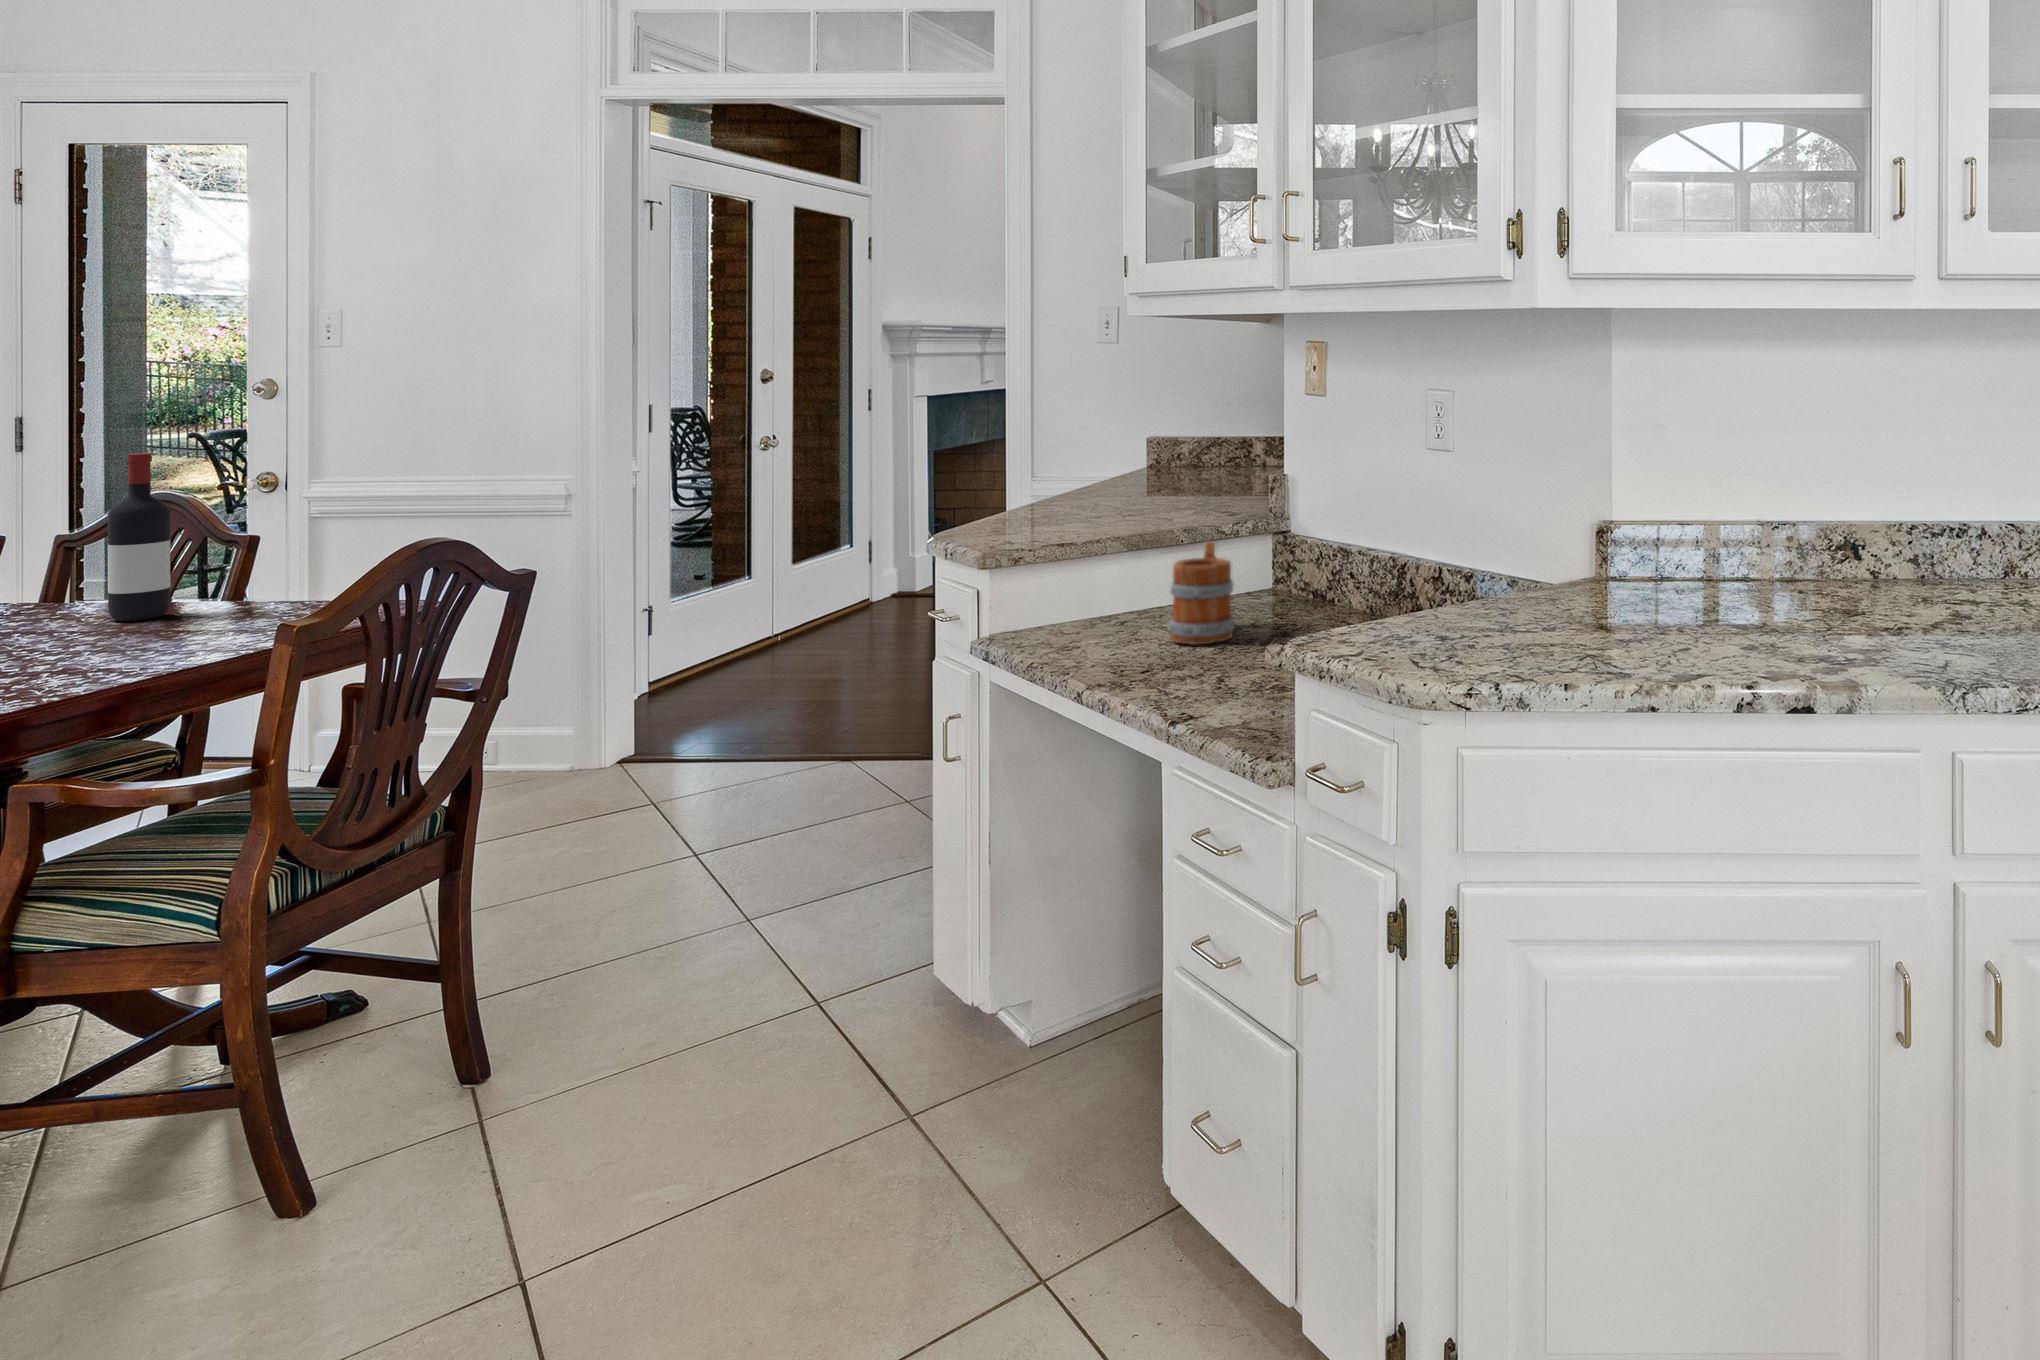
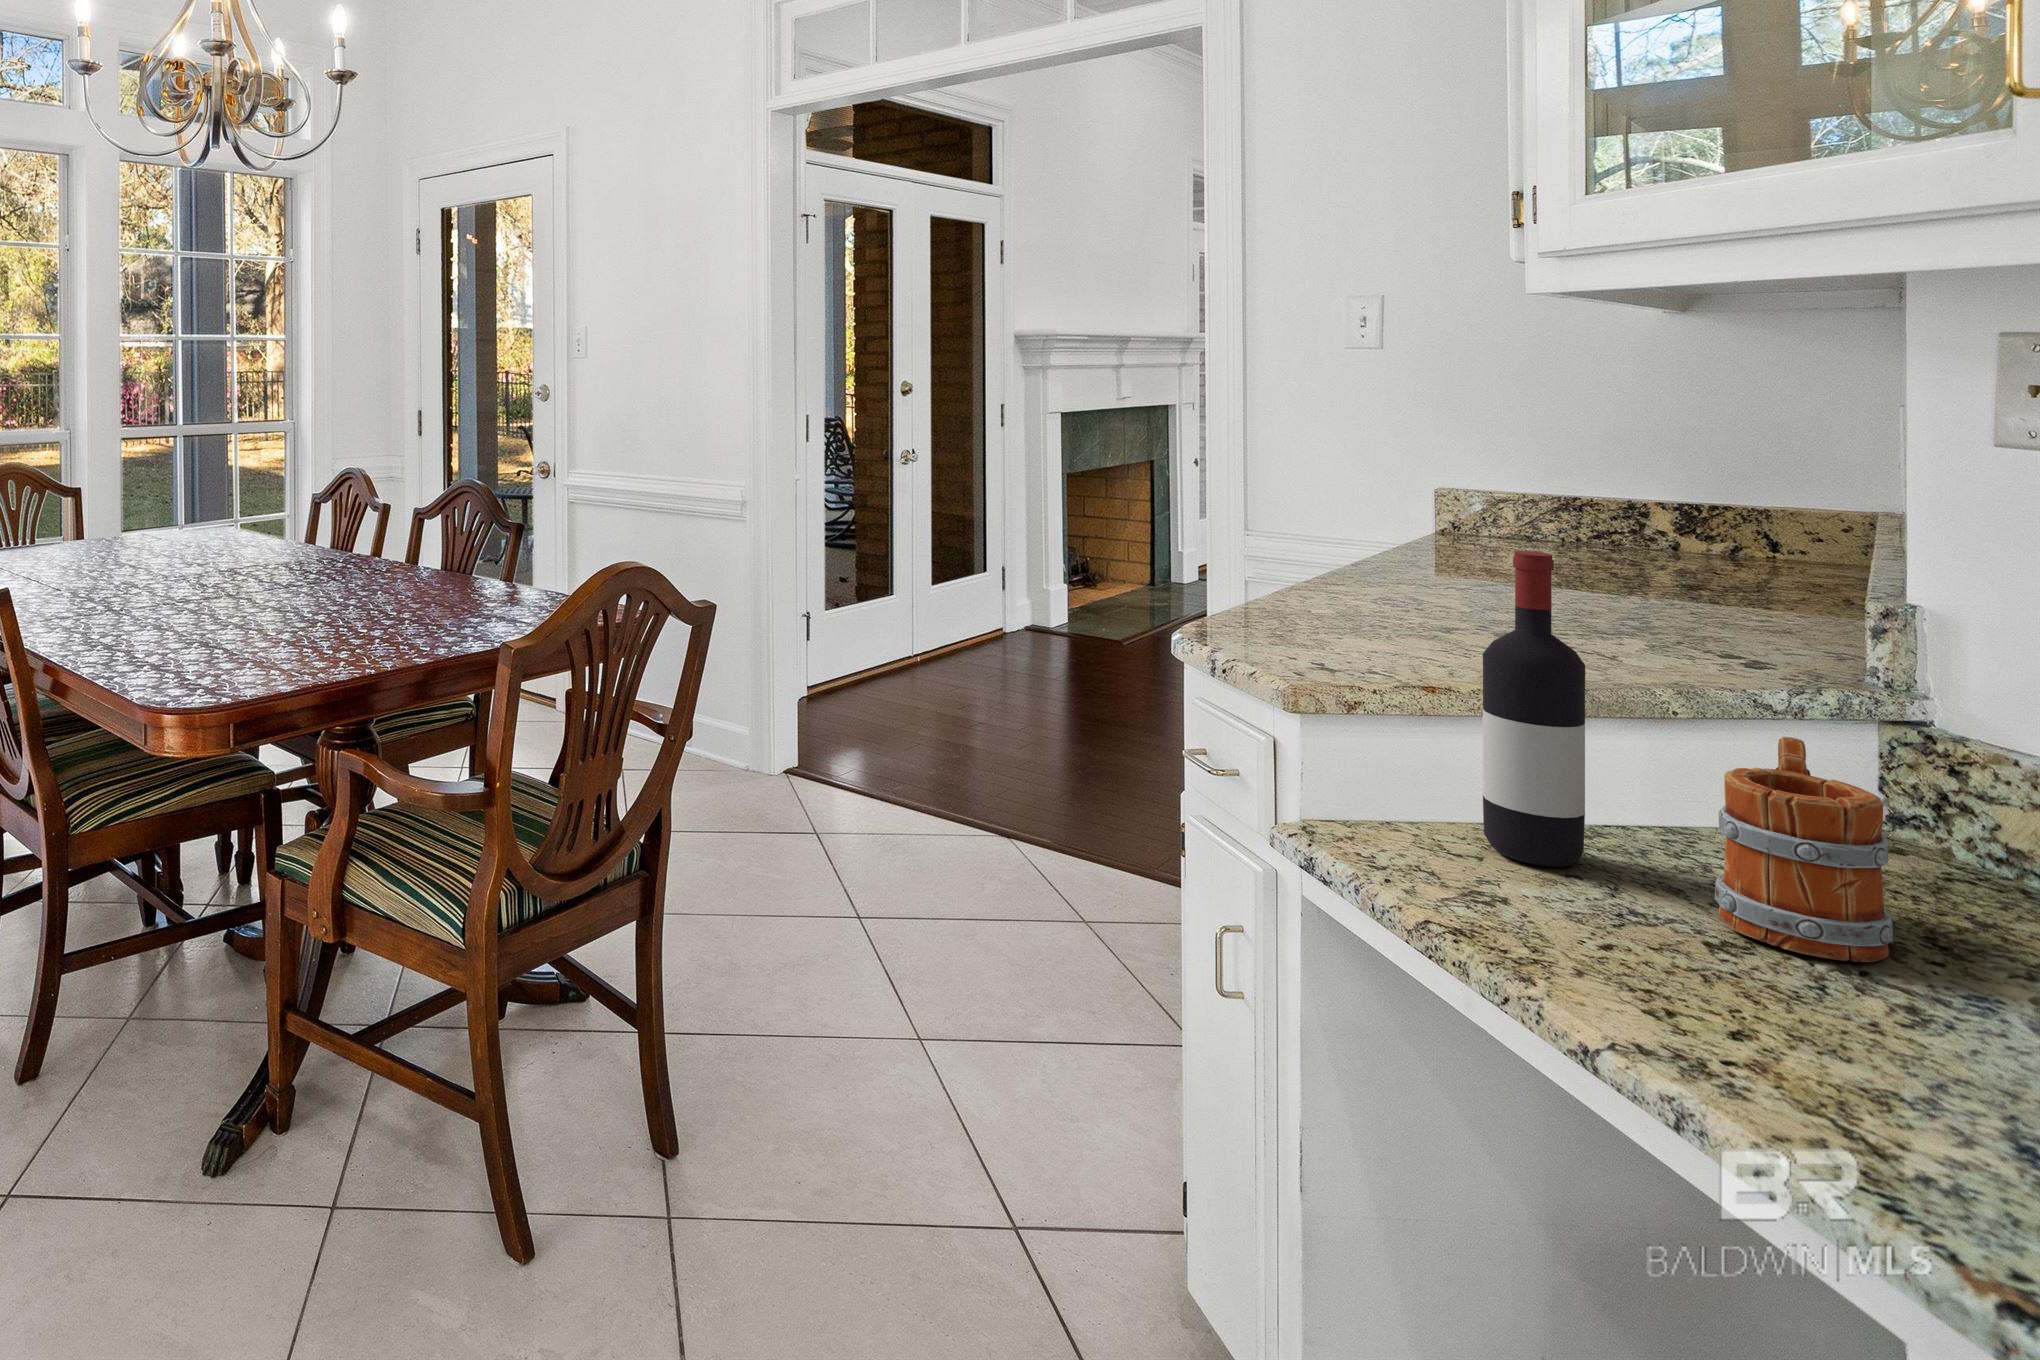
wine bottle: present [108,453,171,621] -> present [1483,551,1585,867]

